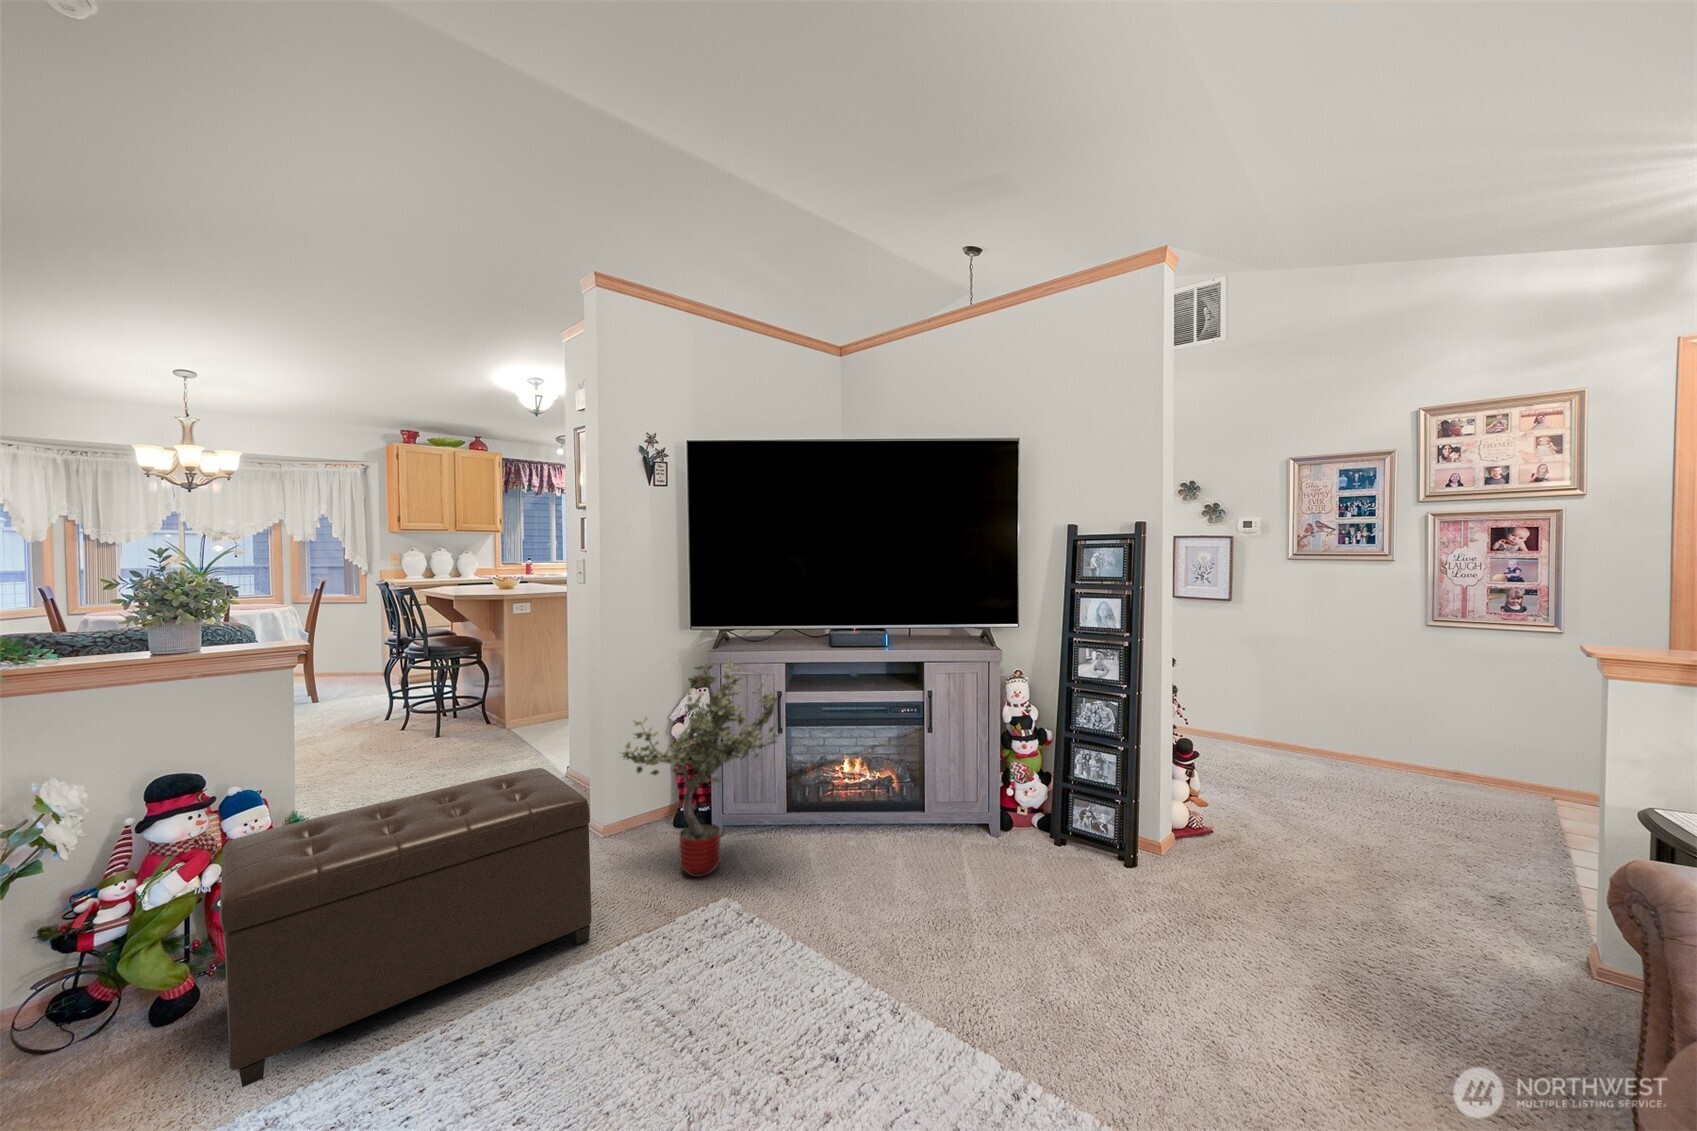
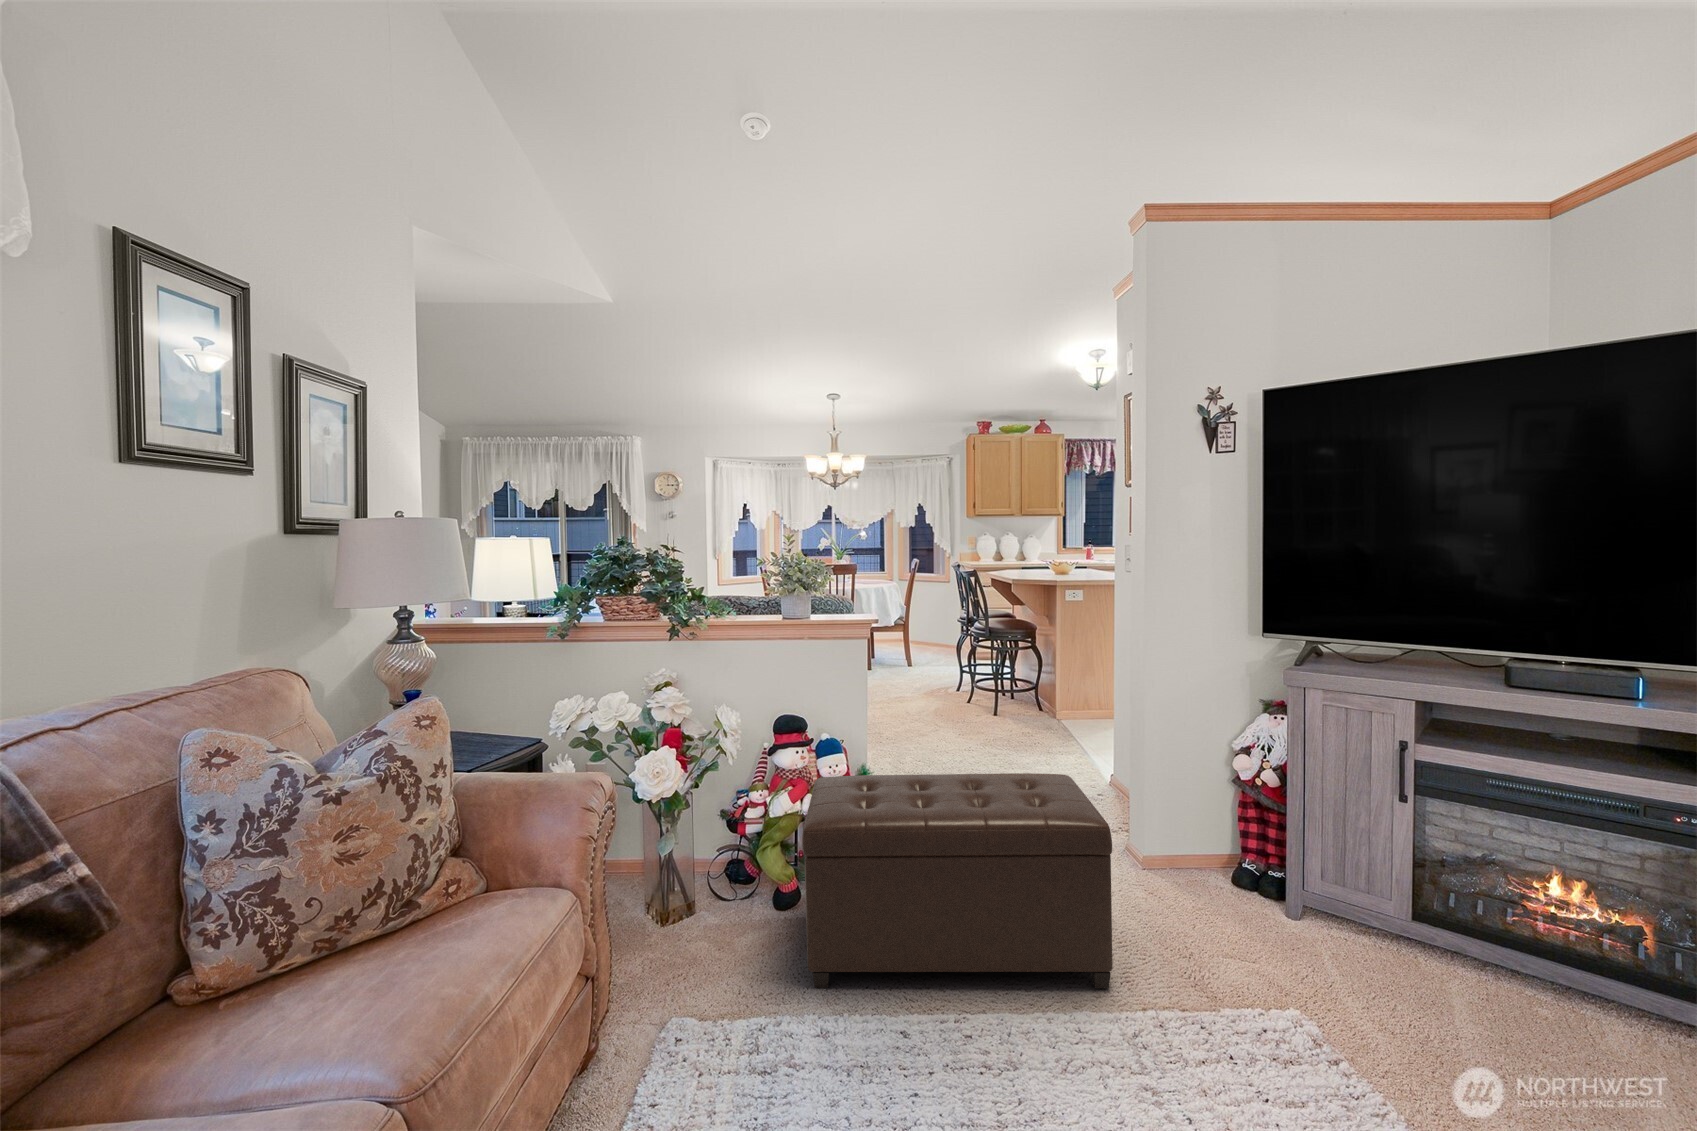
potted tree: present [620,661,781,877] -> none [1157,685,1403,969]

